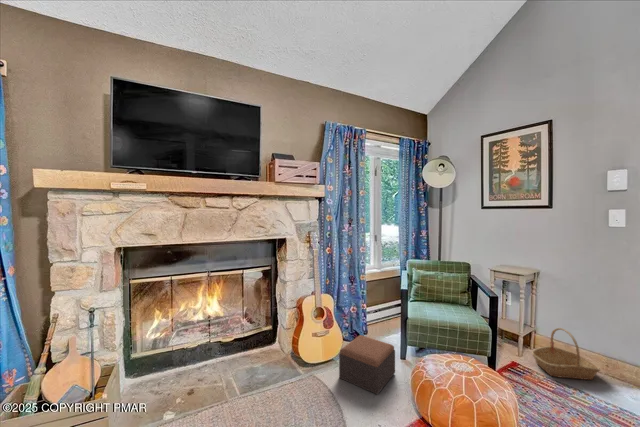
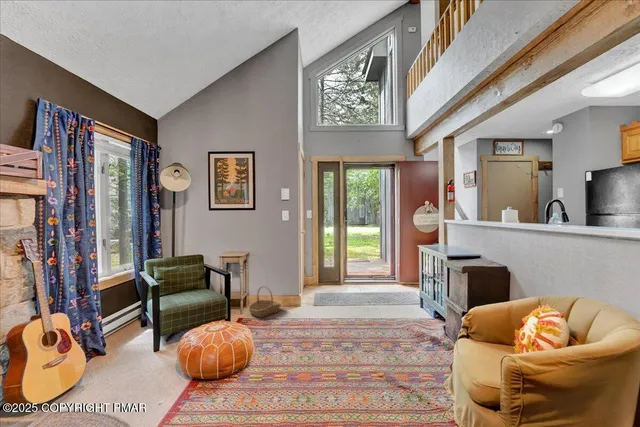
footstool: present [339,335,395,394] -> none [88,339,152,397]

